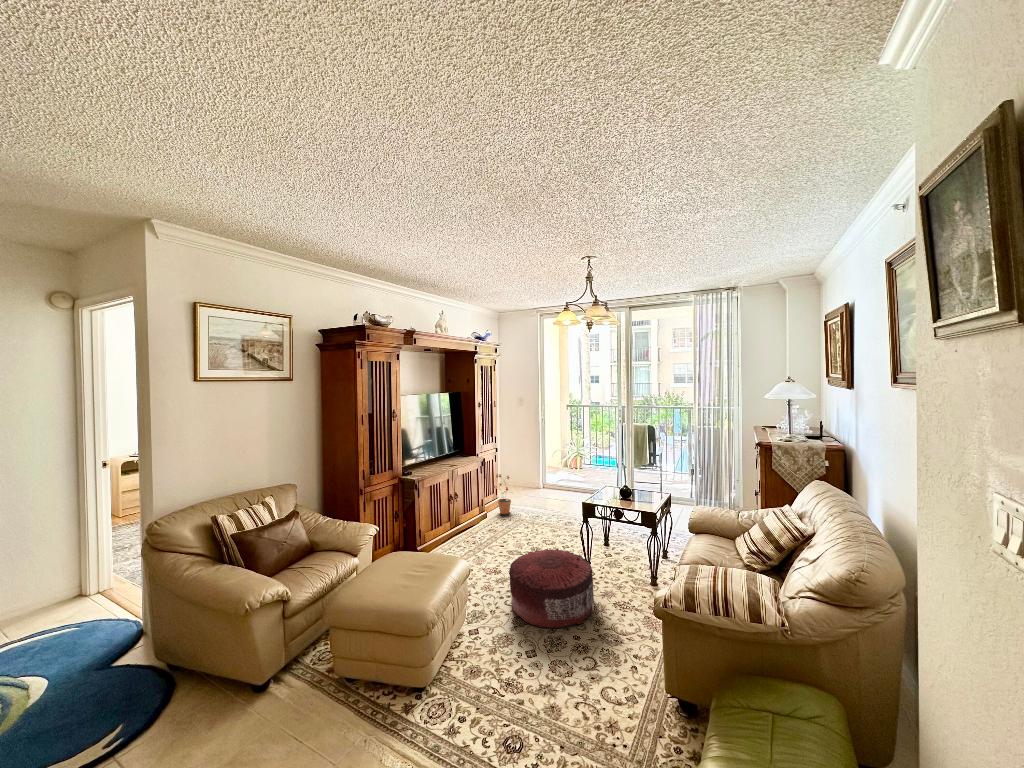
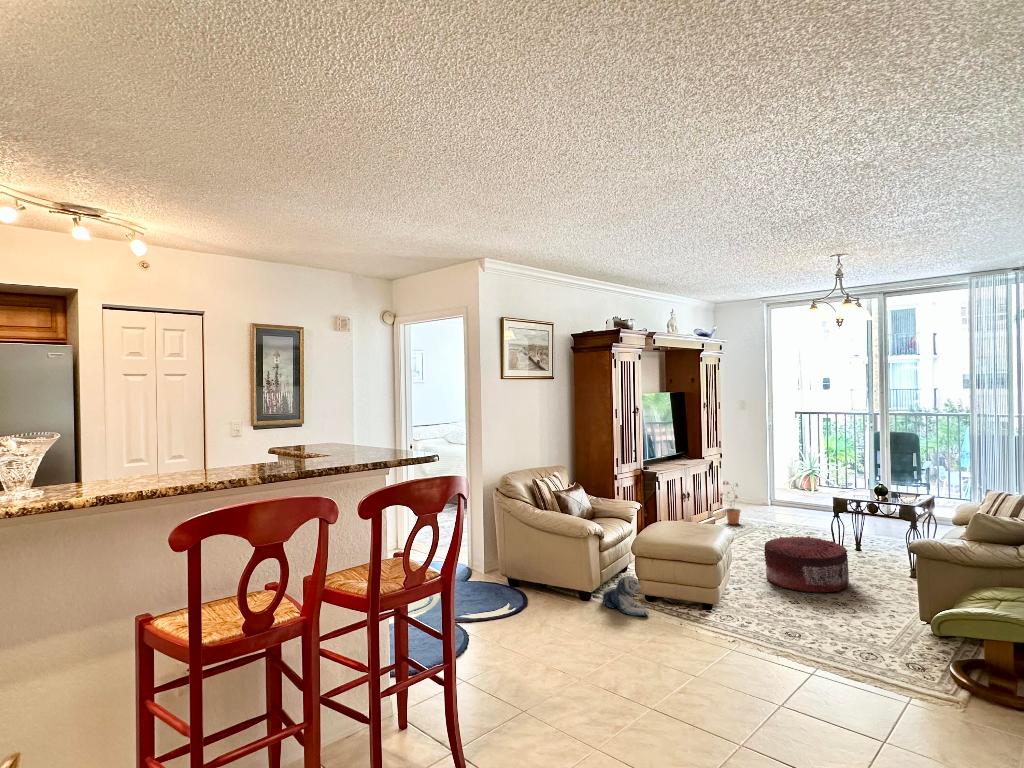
plush toy: none [275,659,326,731] -> present [603,576,649,616]

